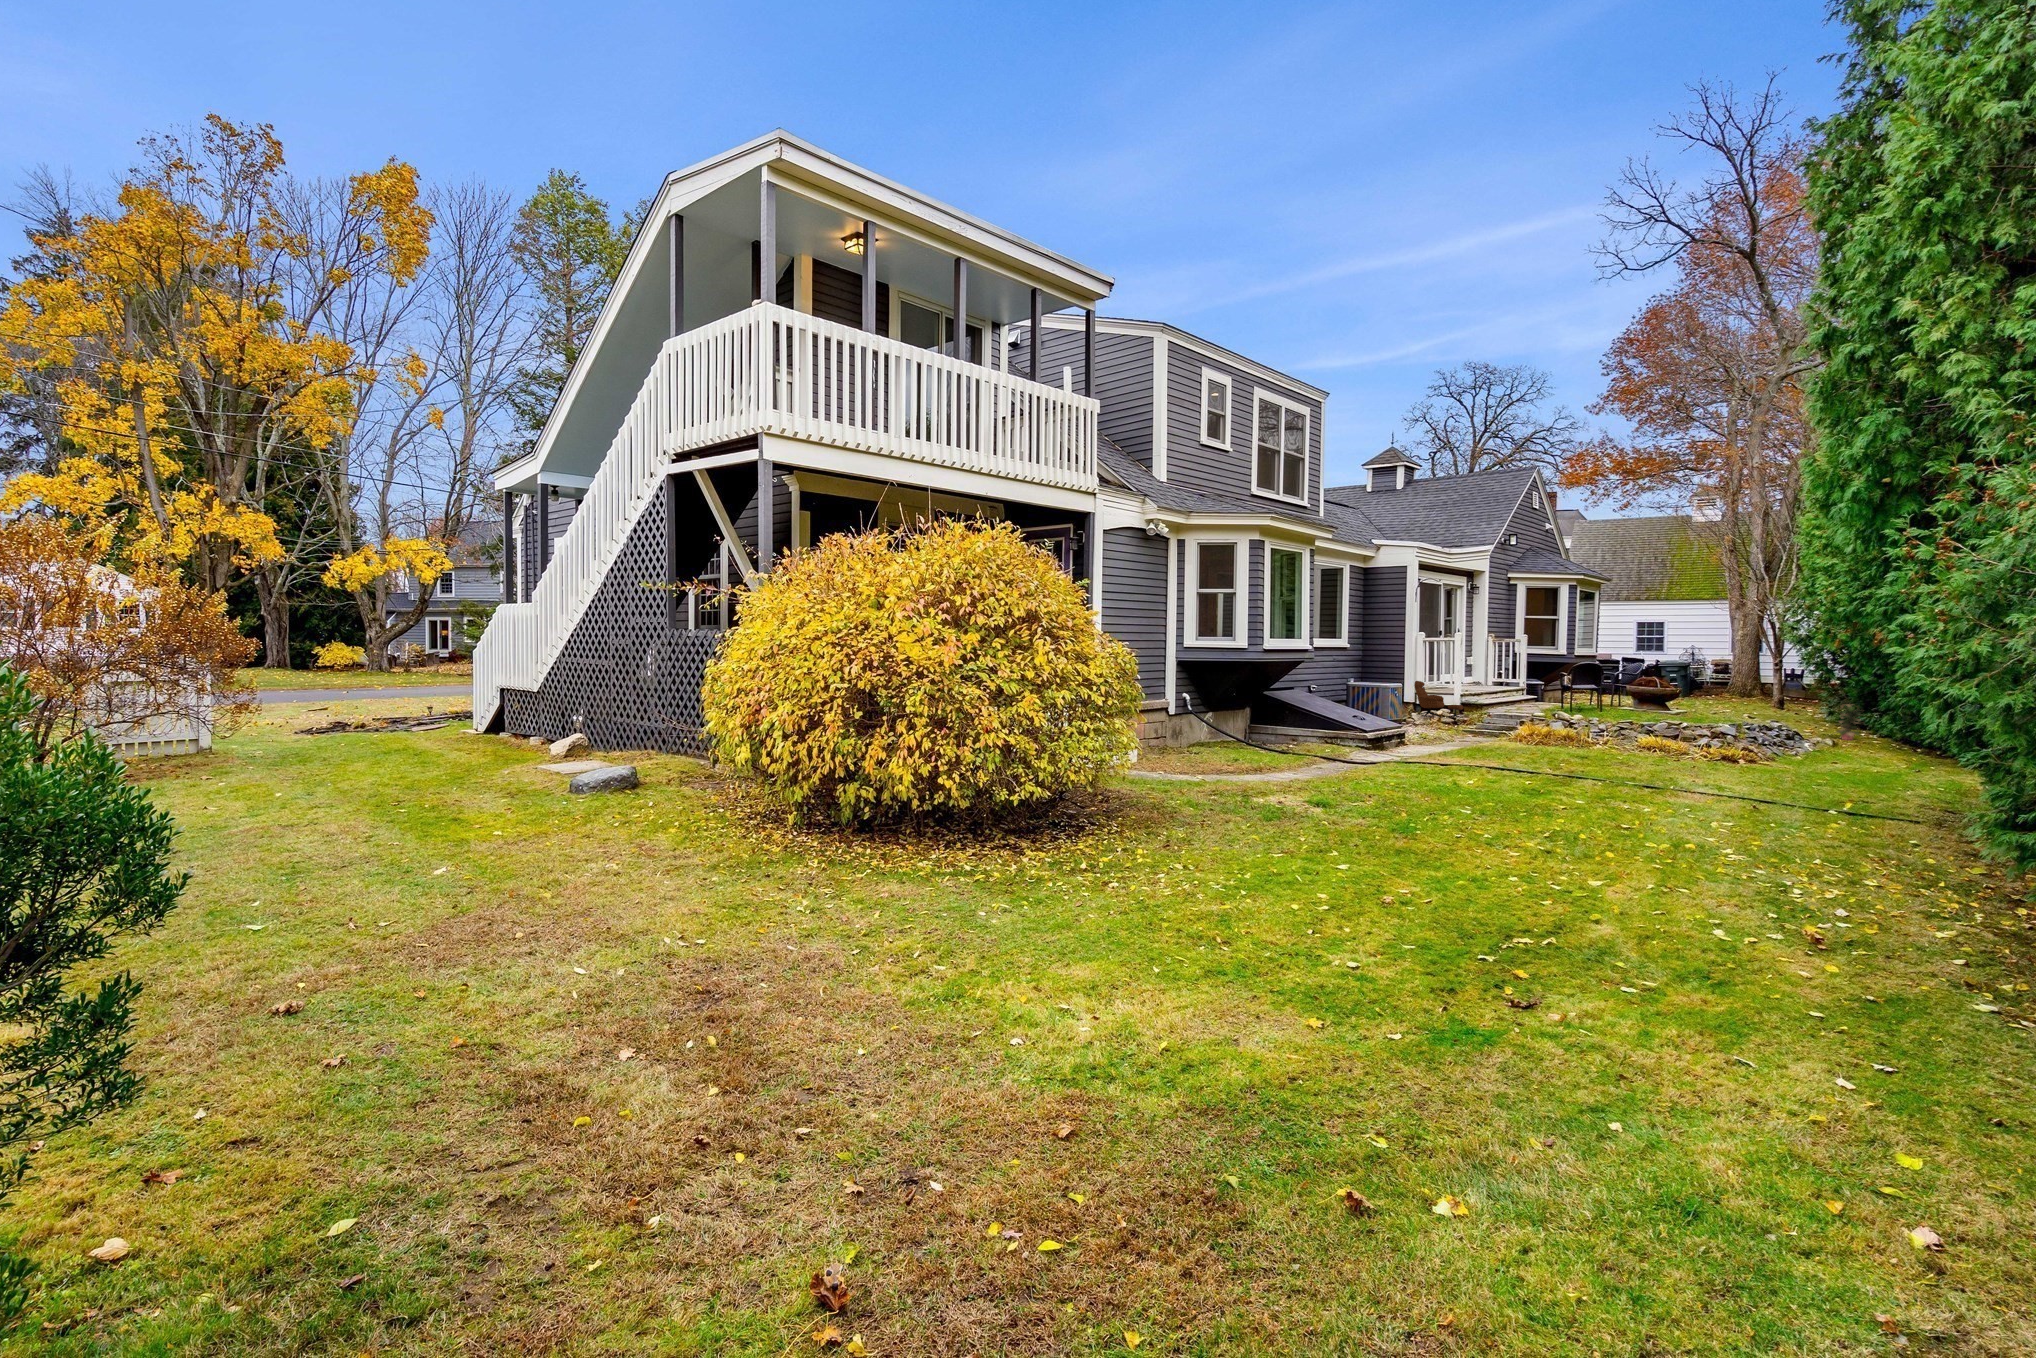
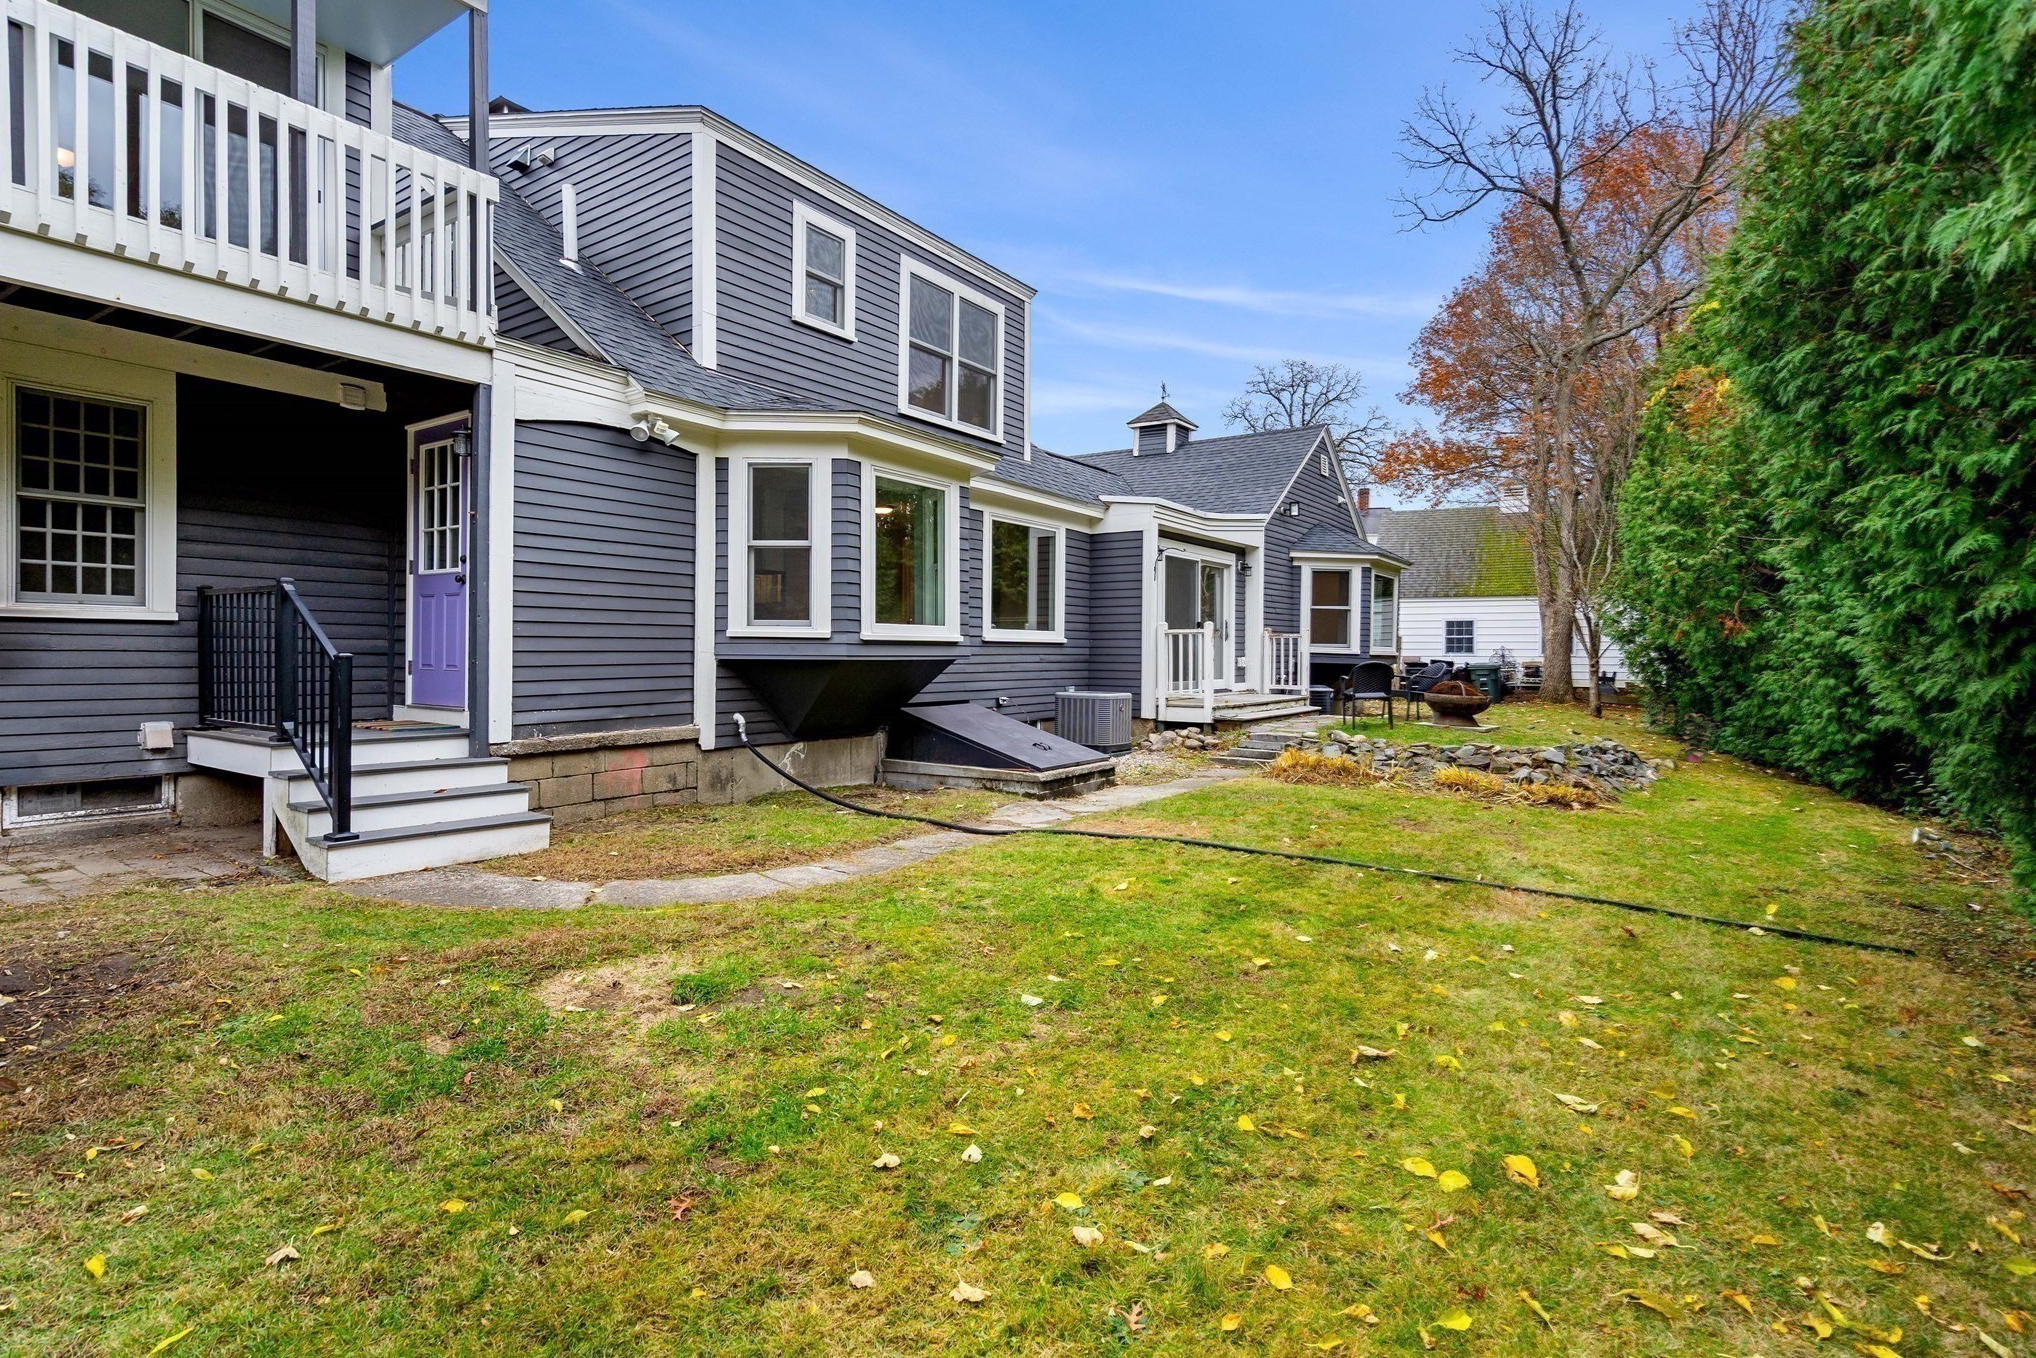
lounge chair: present [1414,681,1463,718] -> none [1154,690,1218,742]

